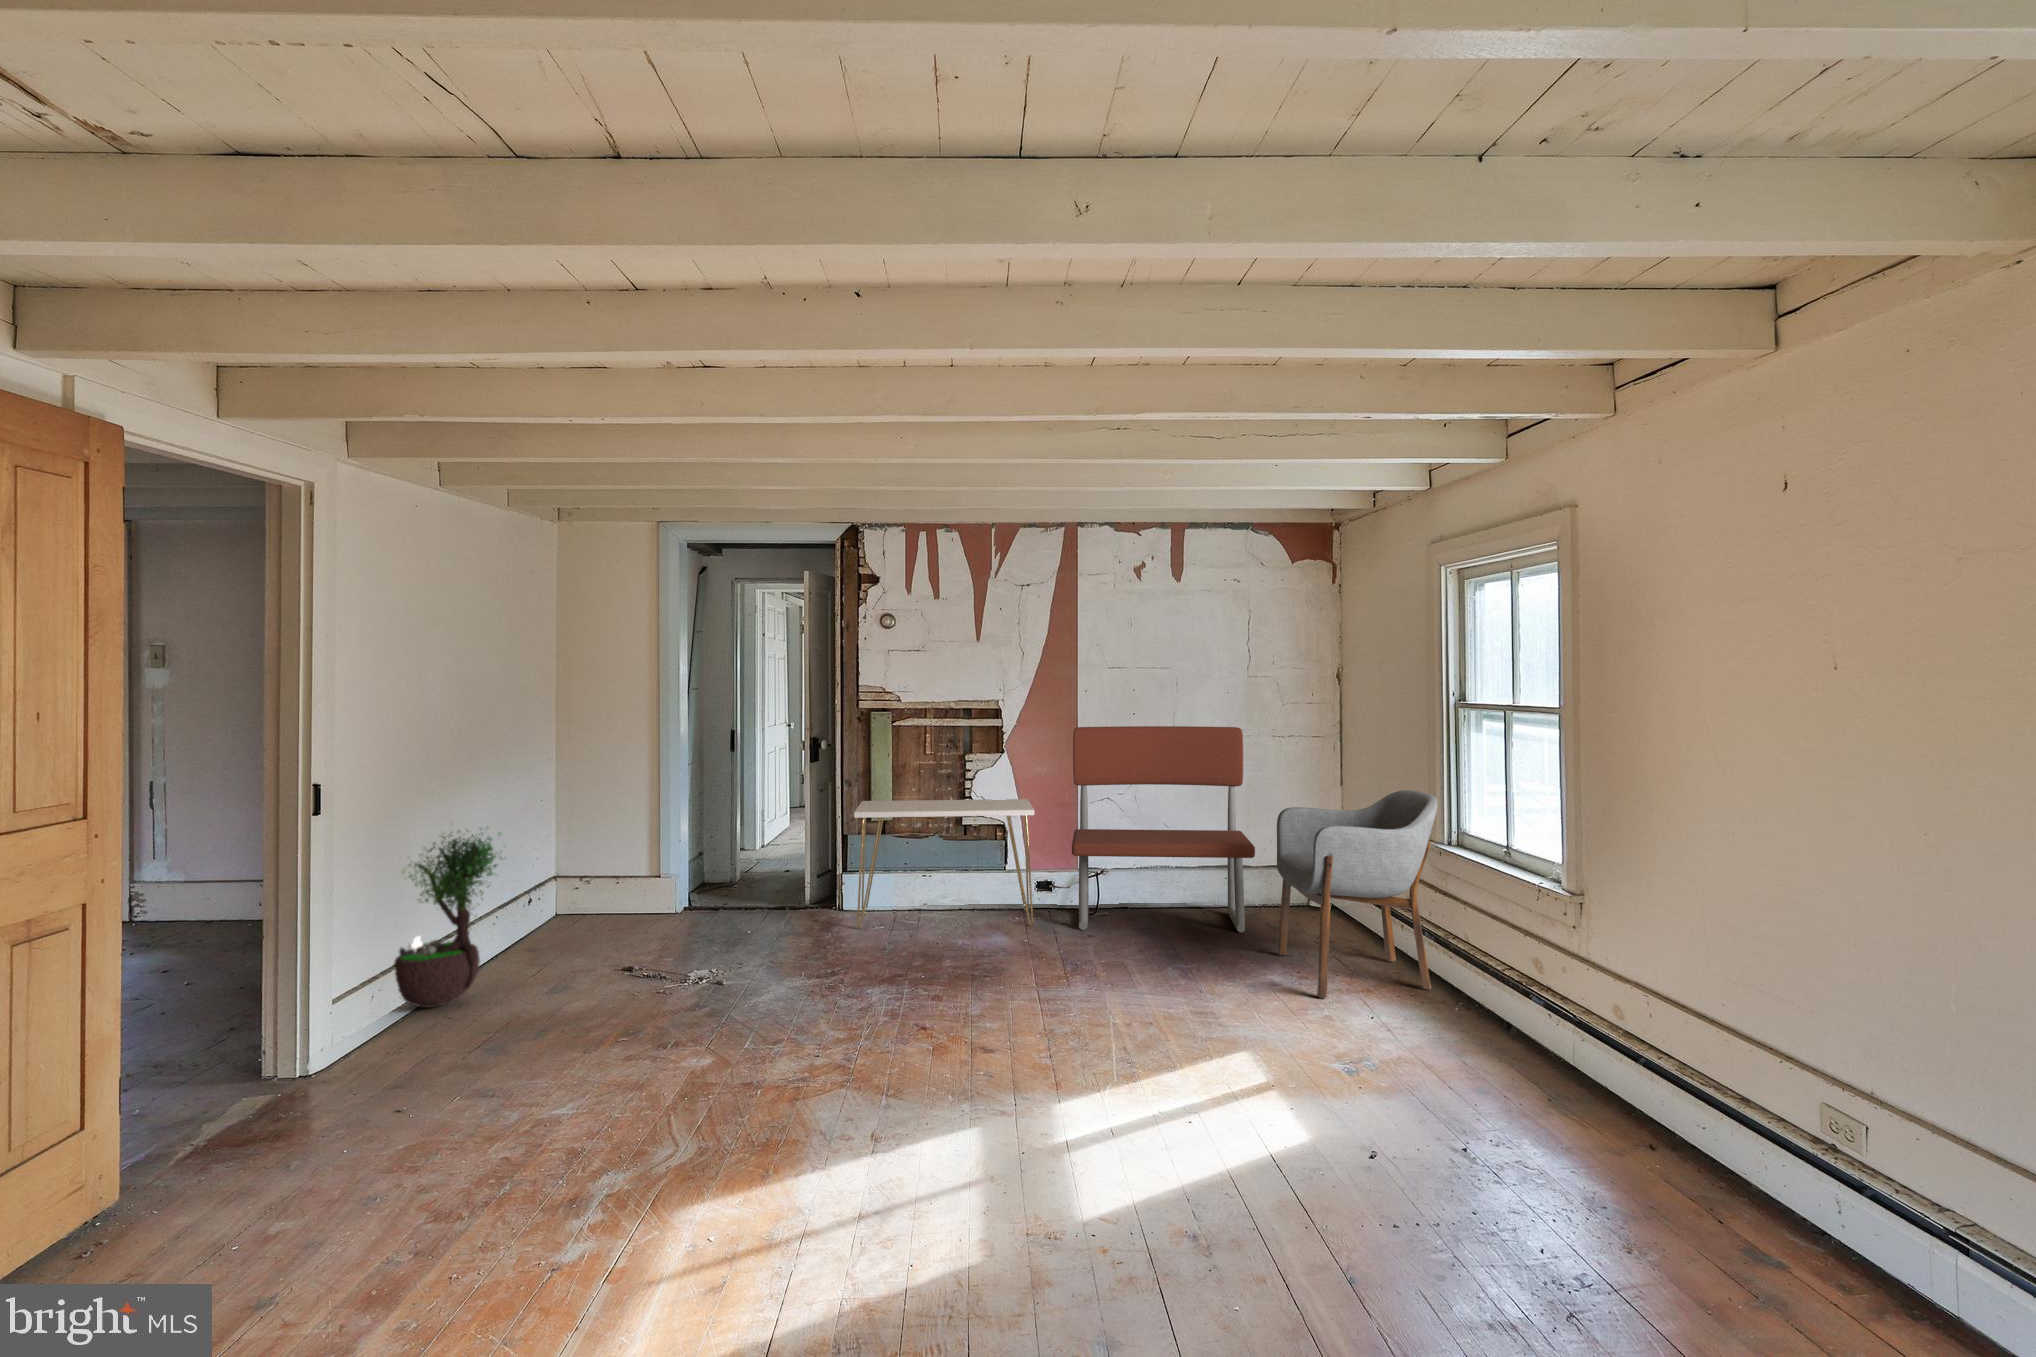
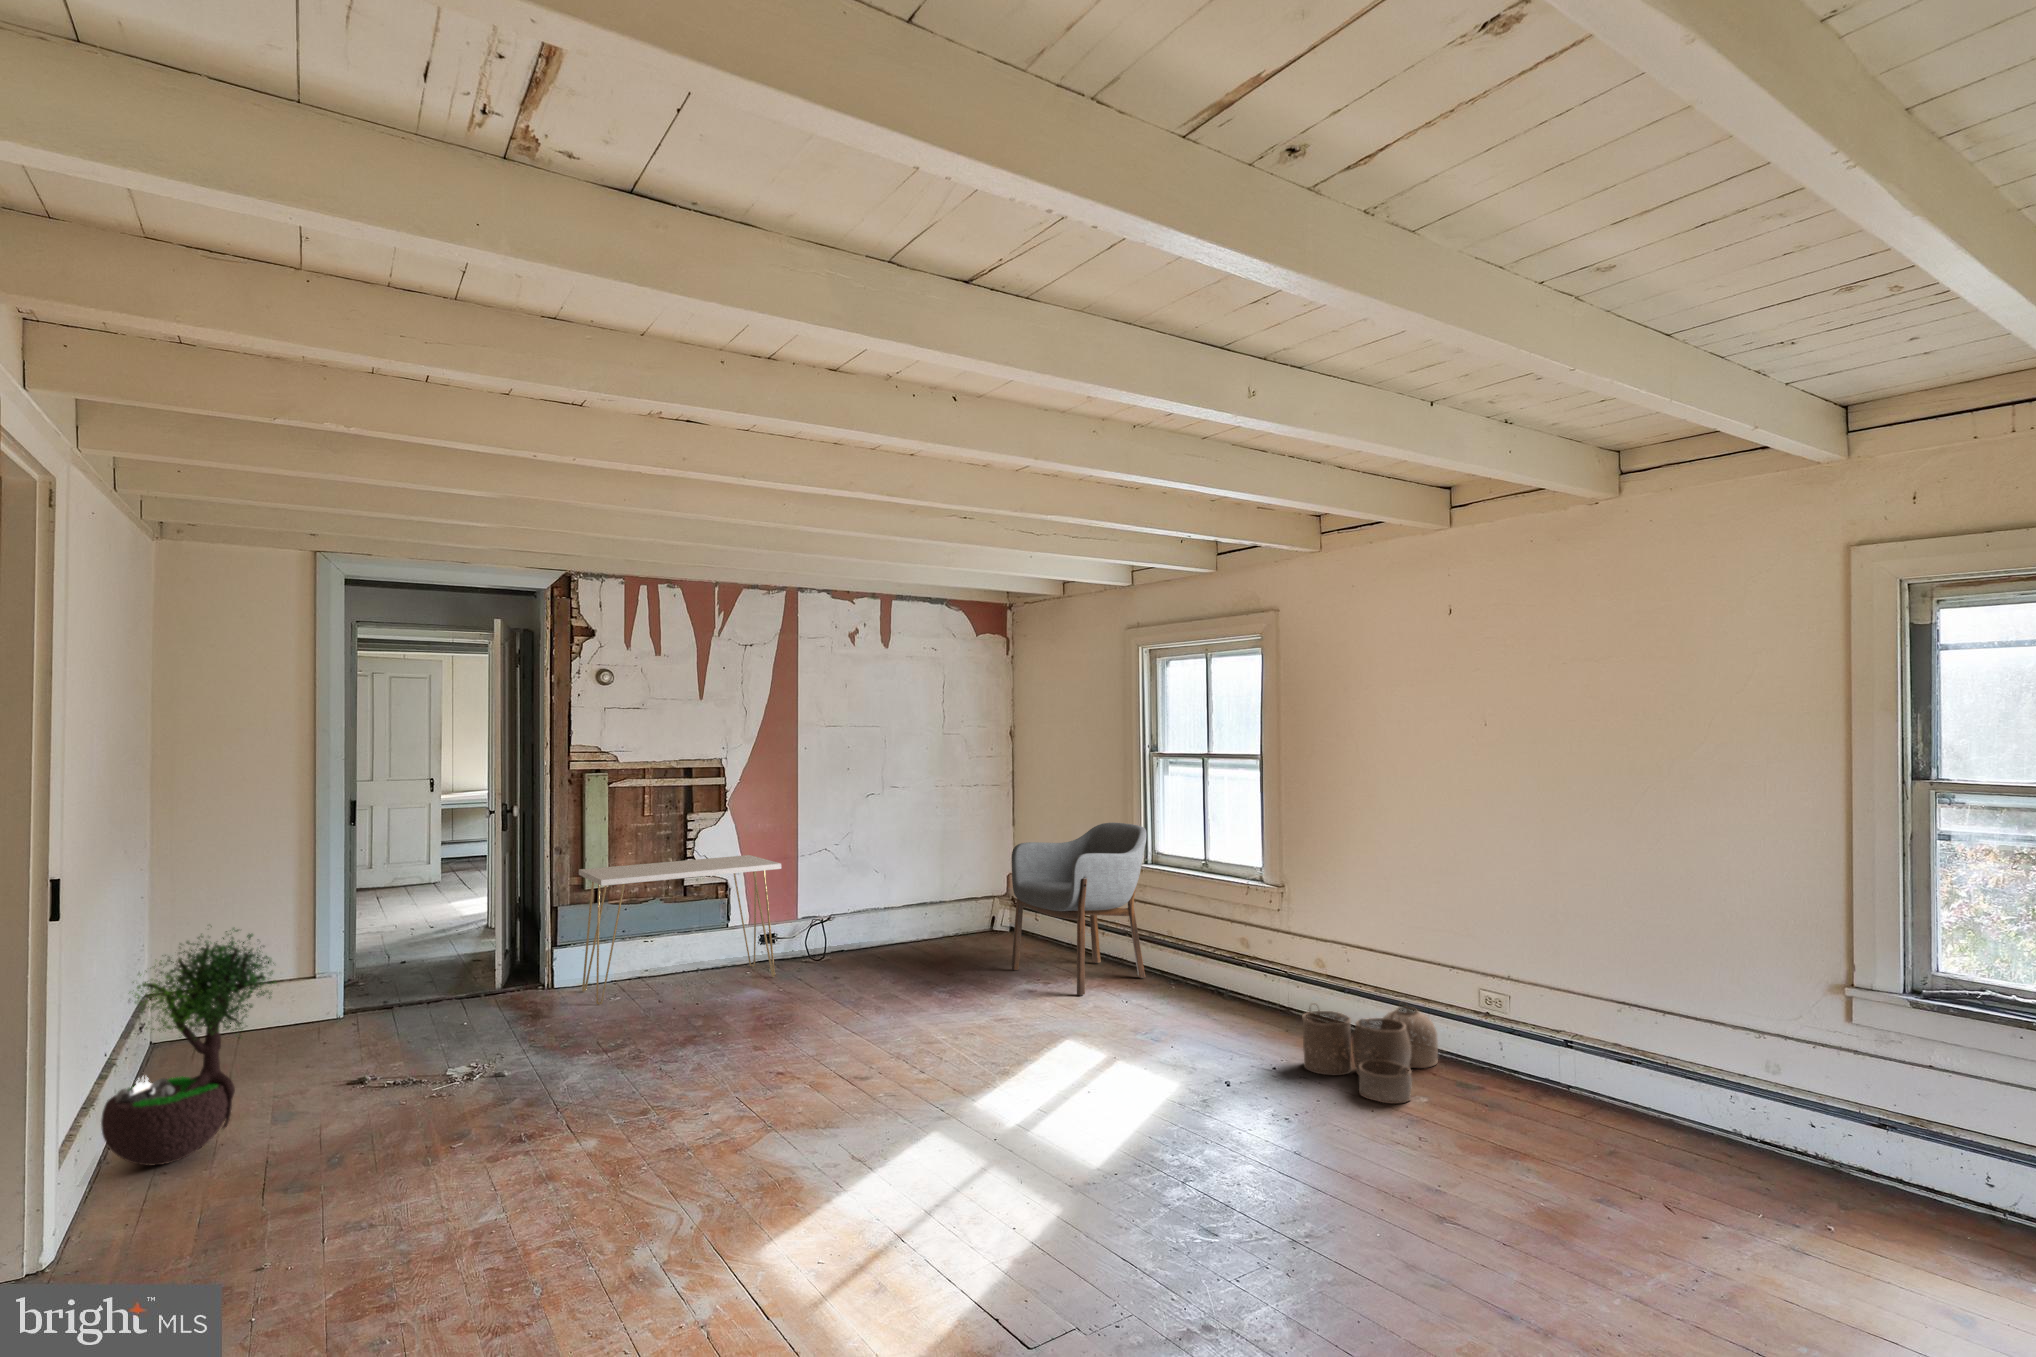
bench: present [1072,726,1255,932] -> none [799,777,980,975]
woven basket: none [1510,1069,1761,1254] -> present [1302,1001,1438,1104]

